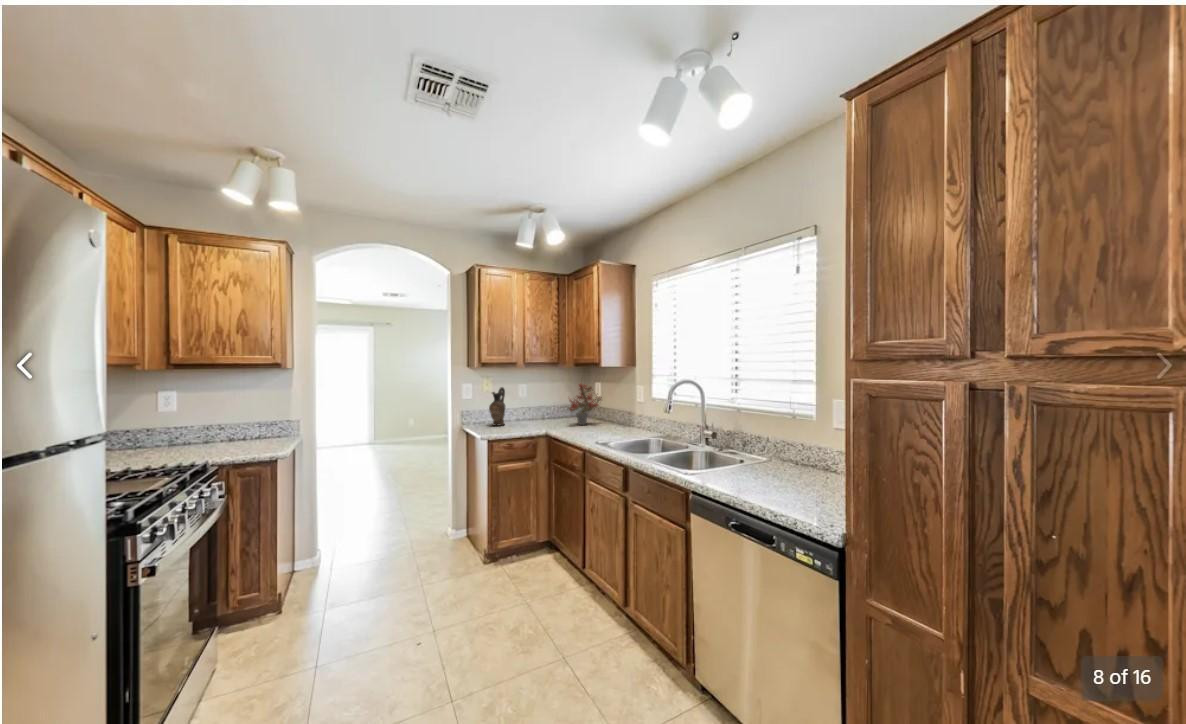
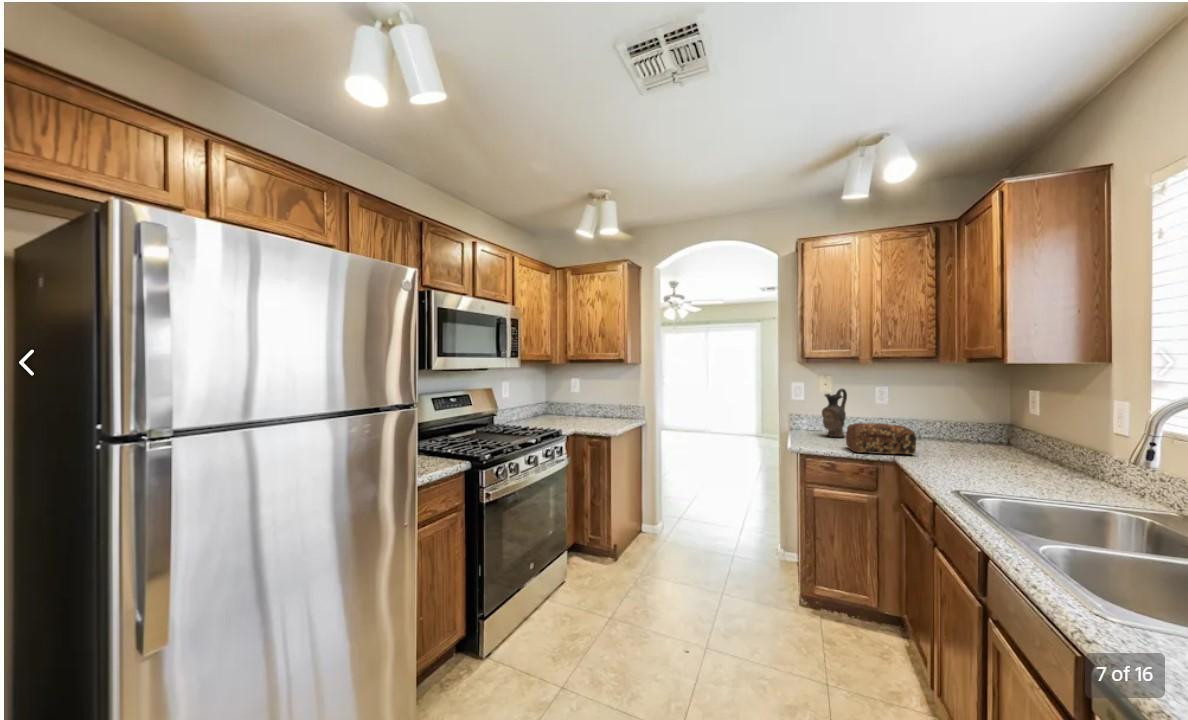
potted plant: present [569,383,602,425] -> none [938,376,1036,458]
bread loaf: none [515,410,556,433] -> present [845,423,916,454]

